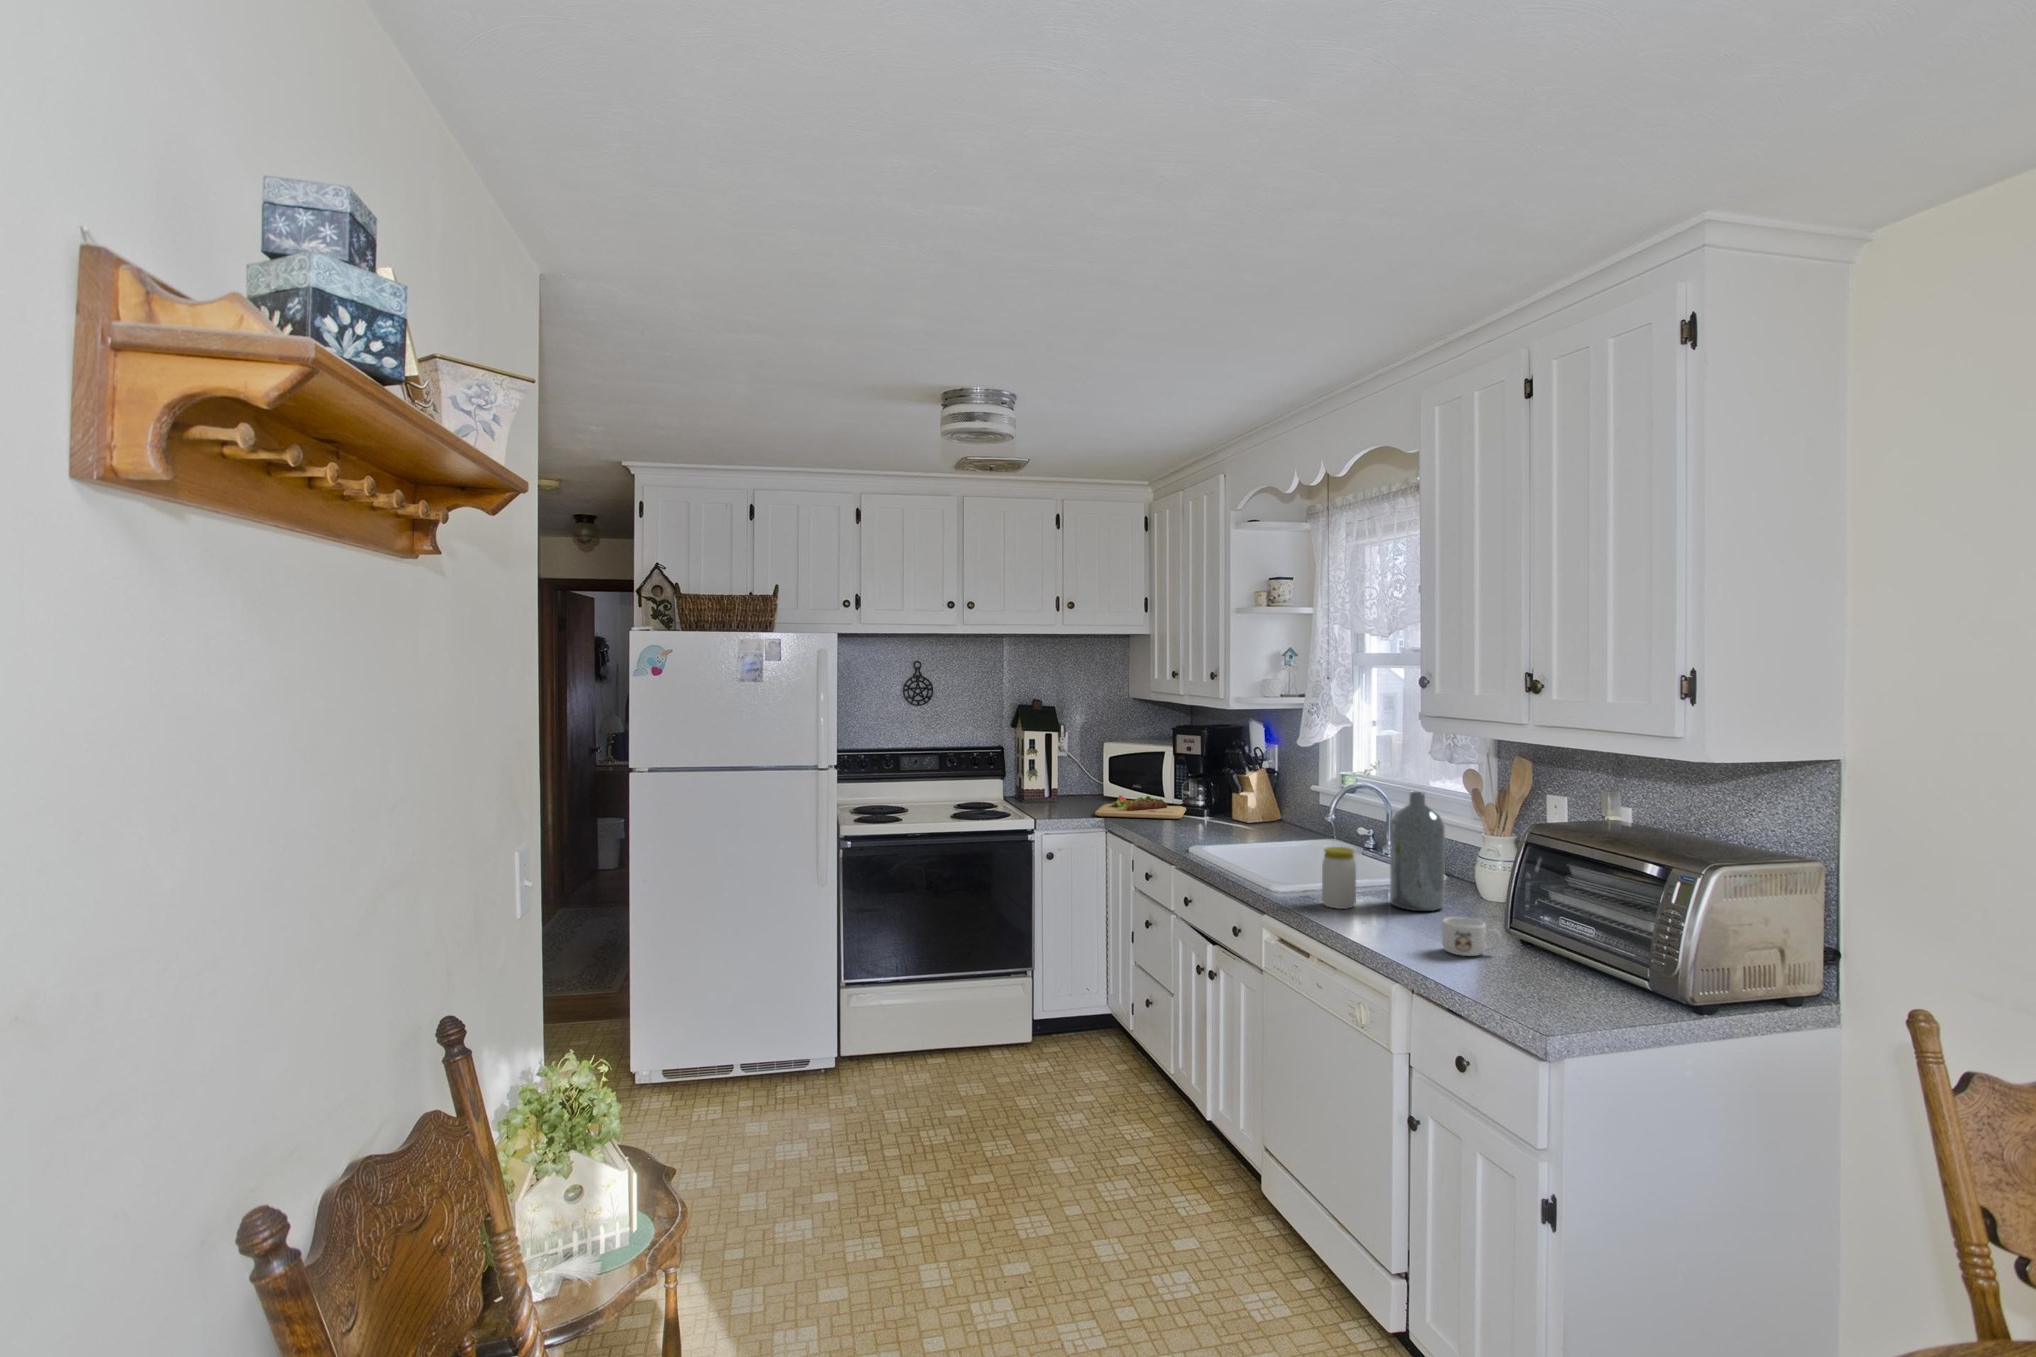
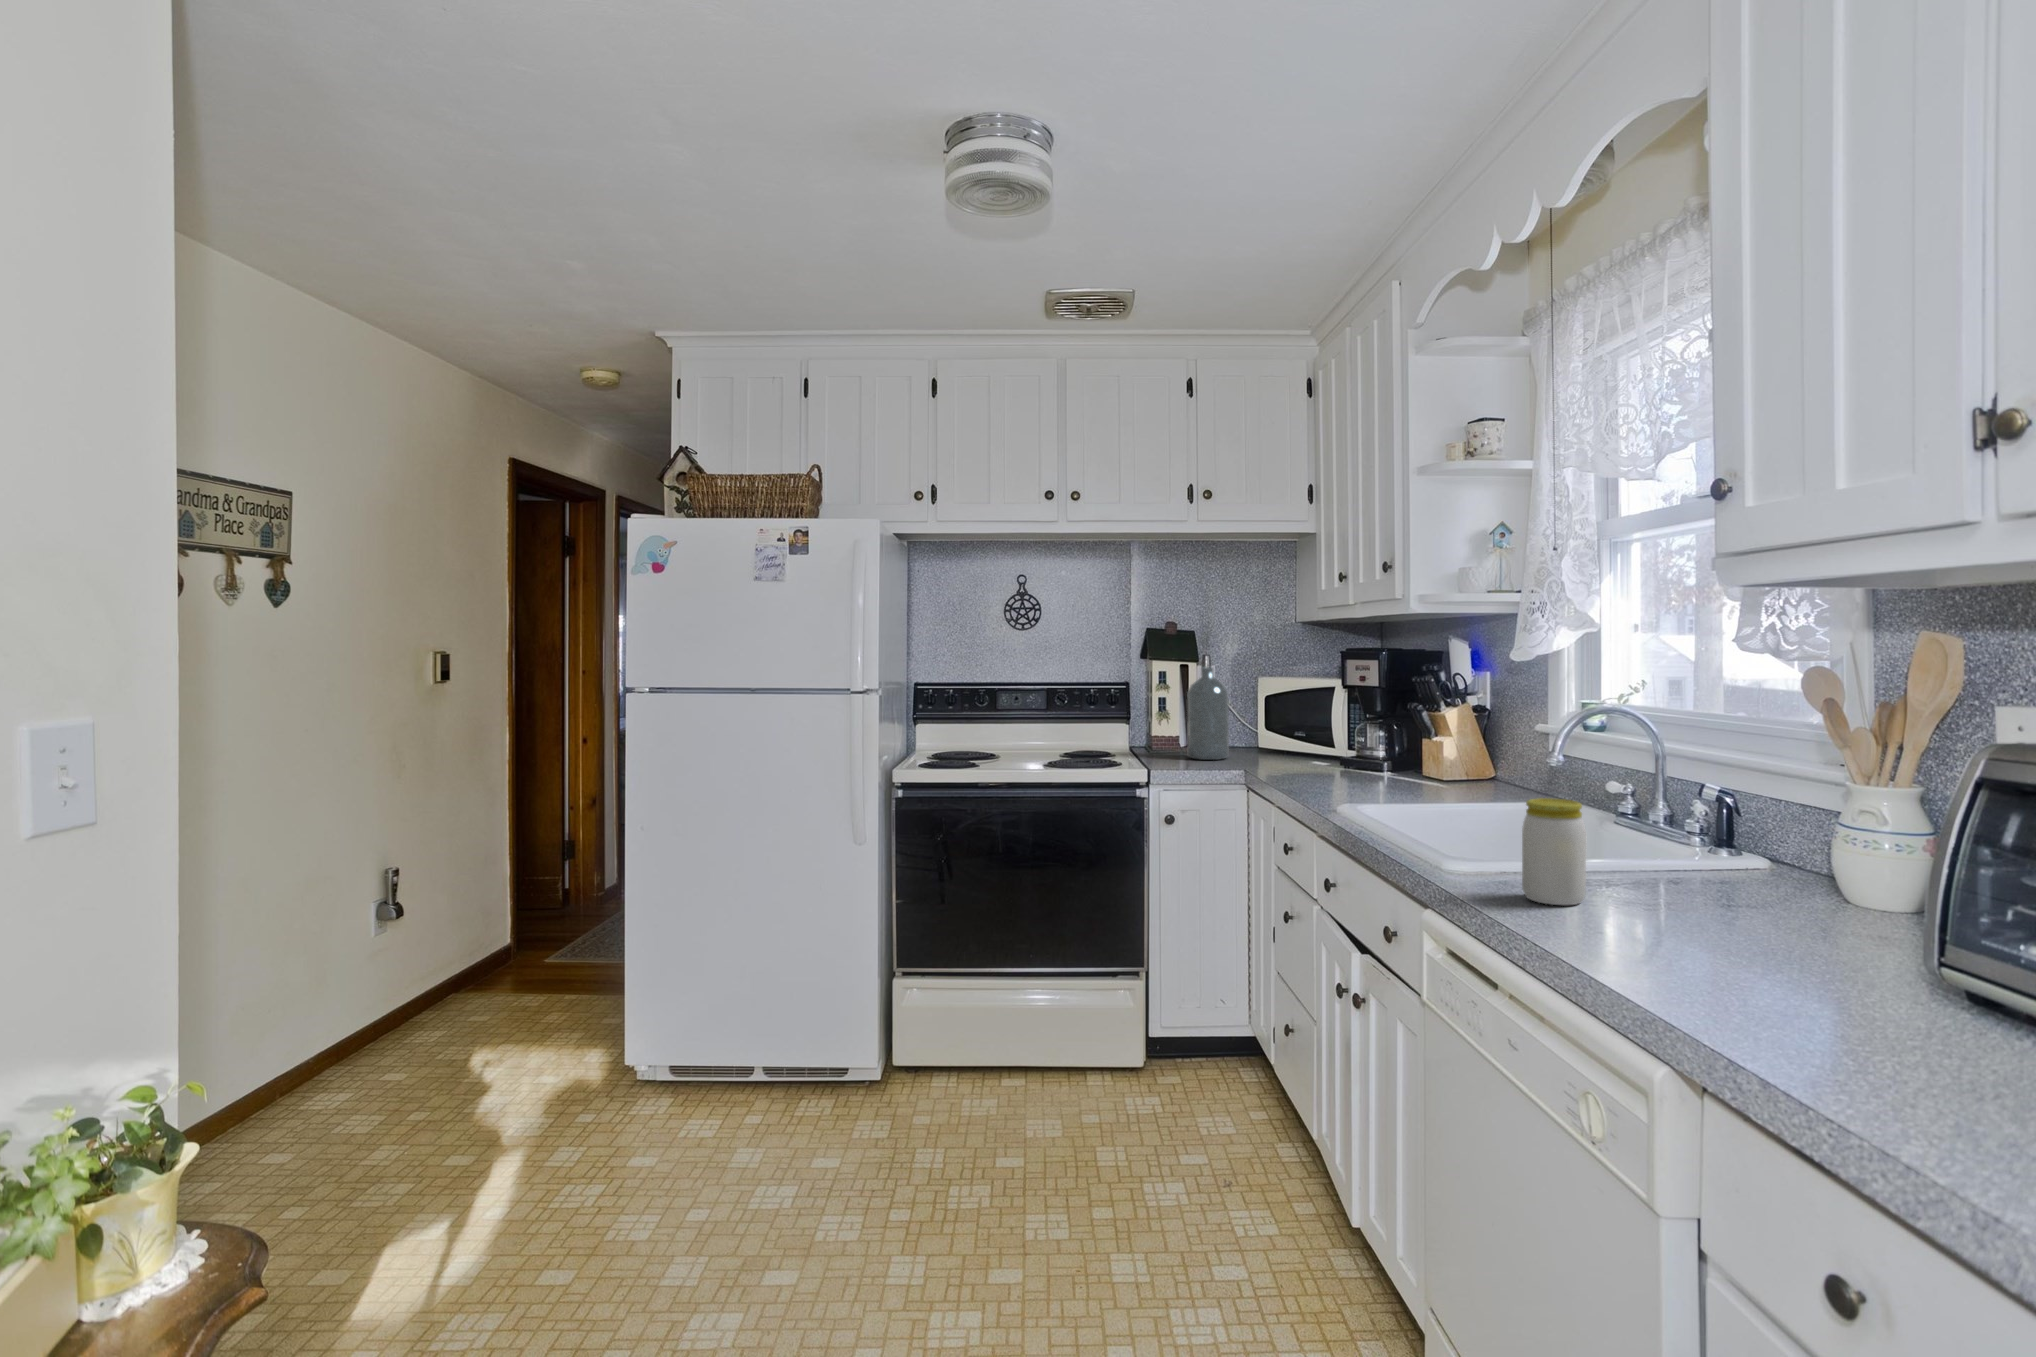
bottle: present [1390,792,1445,911] -> present [1187,667,1229,760]
cutting board: present [1095,795,1186,819] -> none [1229,742,1360,773]
mug: present [1442,917,1501,956] -> none [1757,931,1901,1016]

